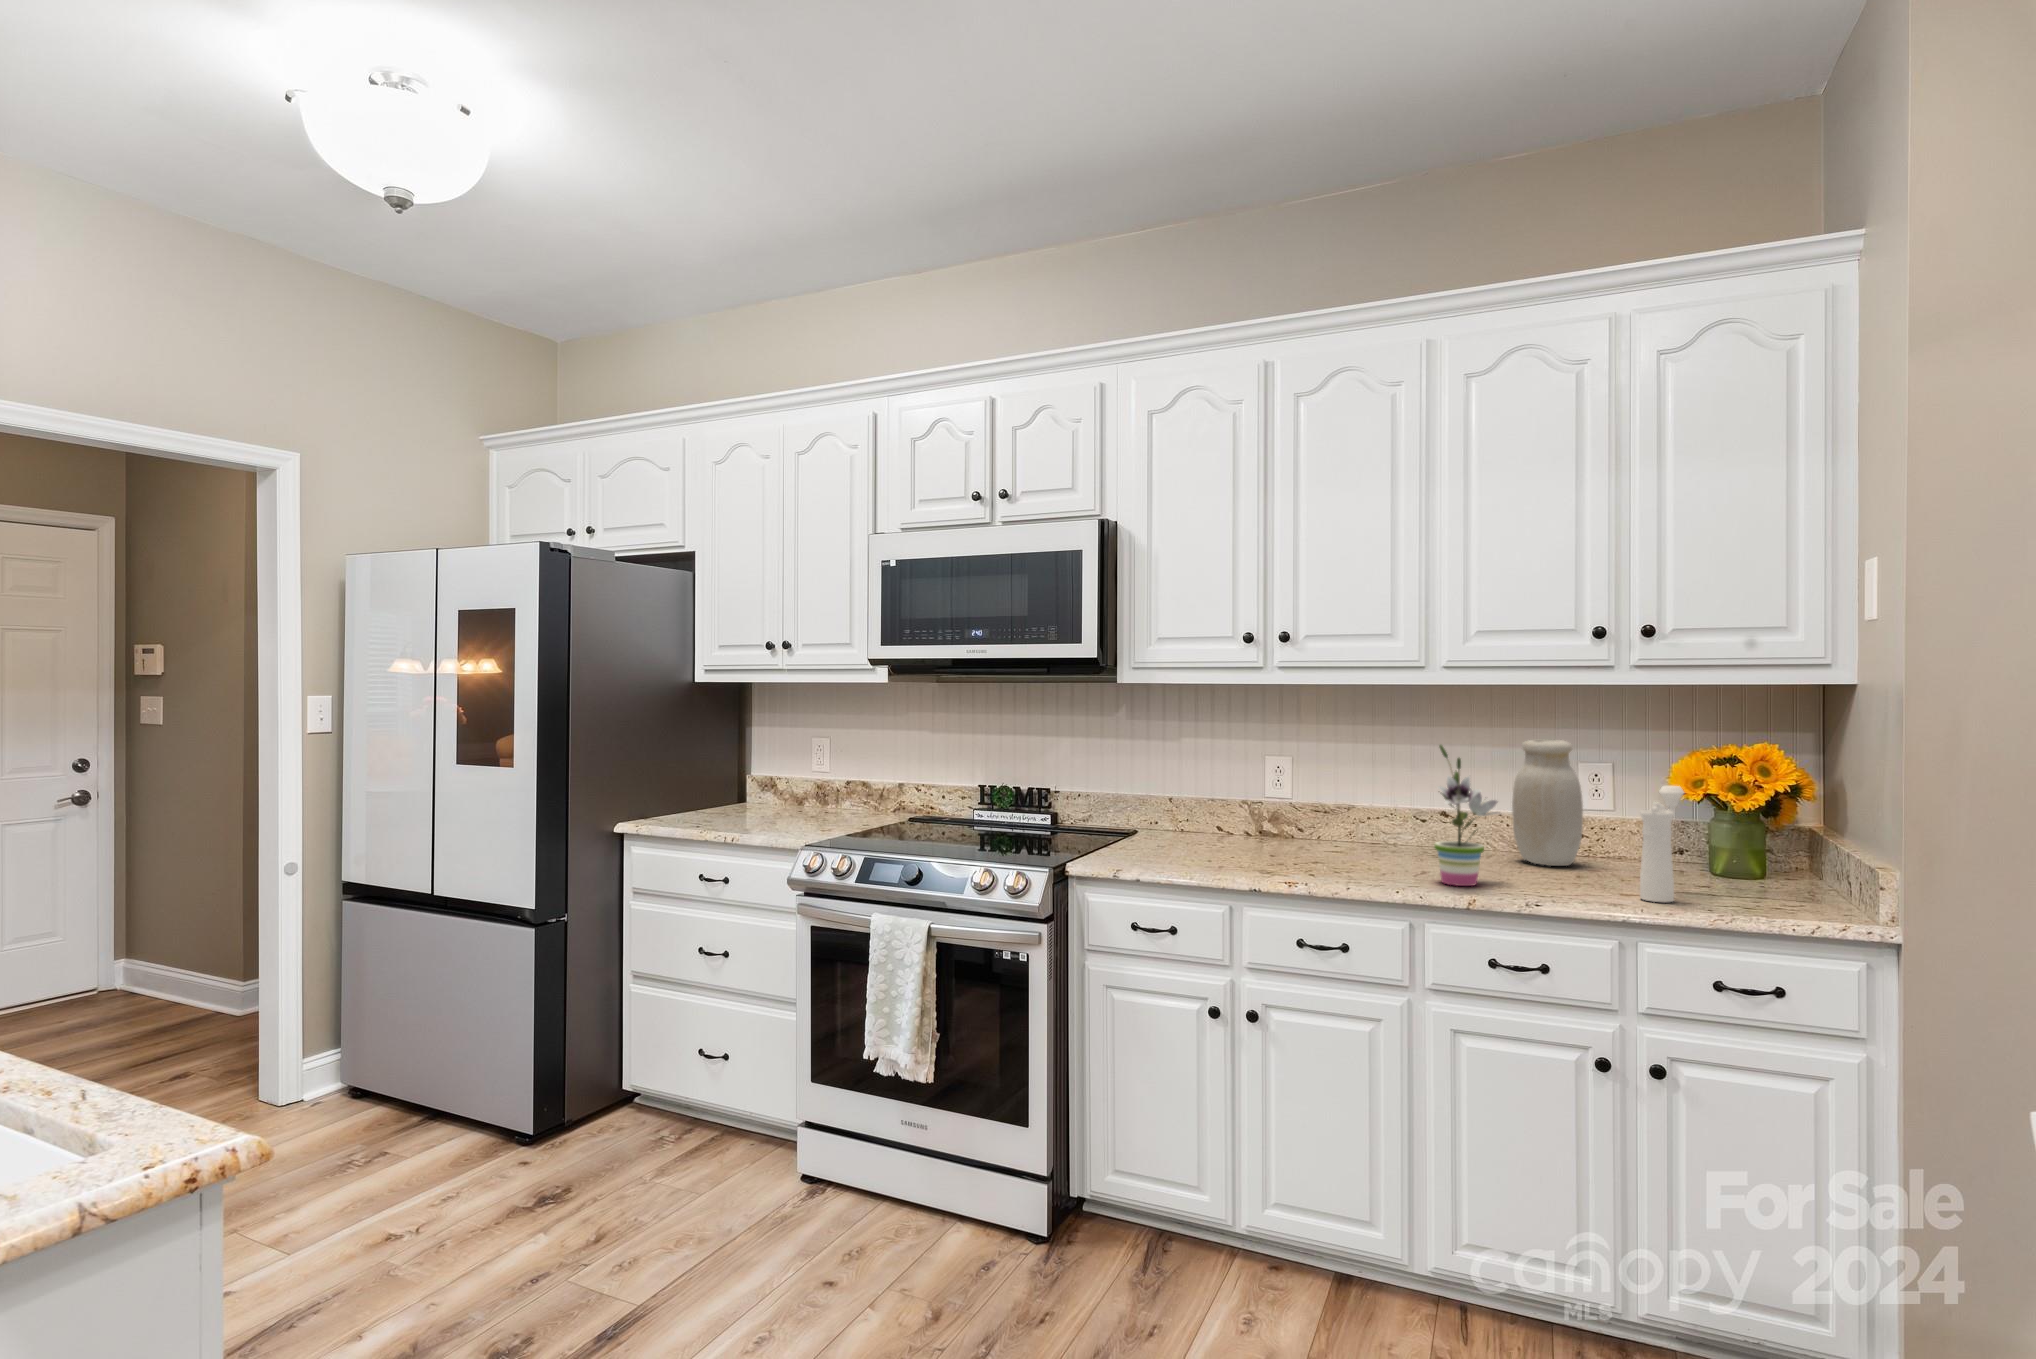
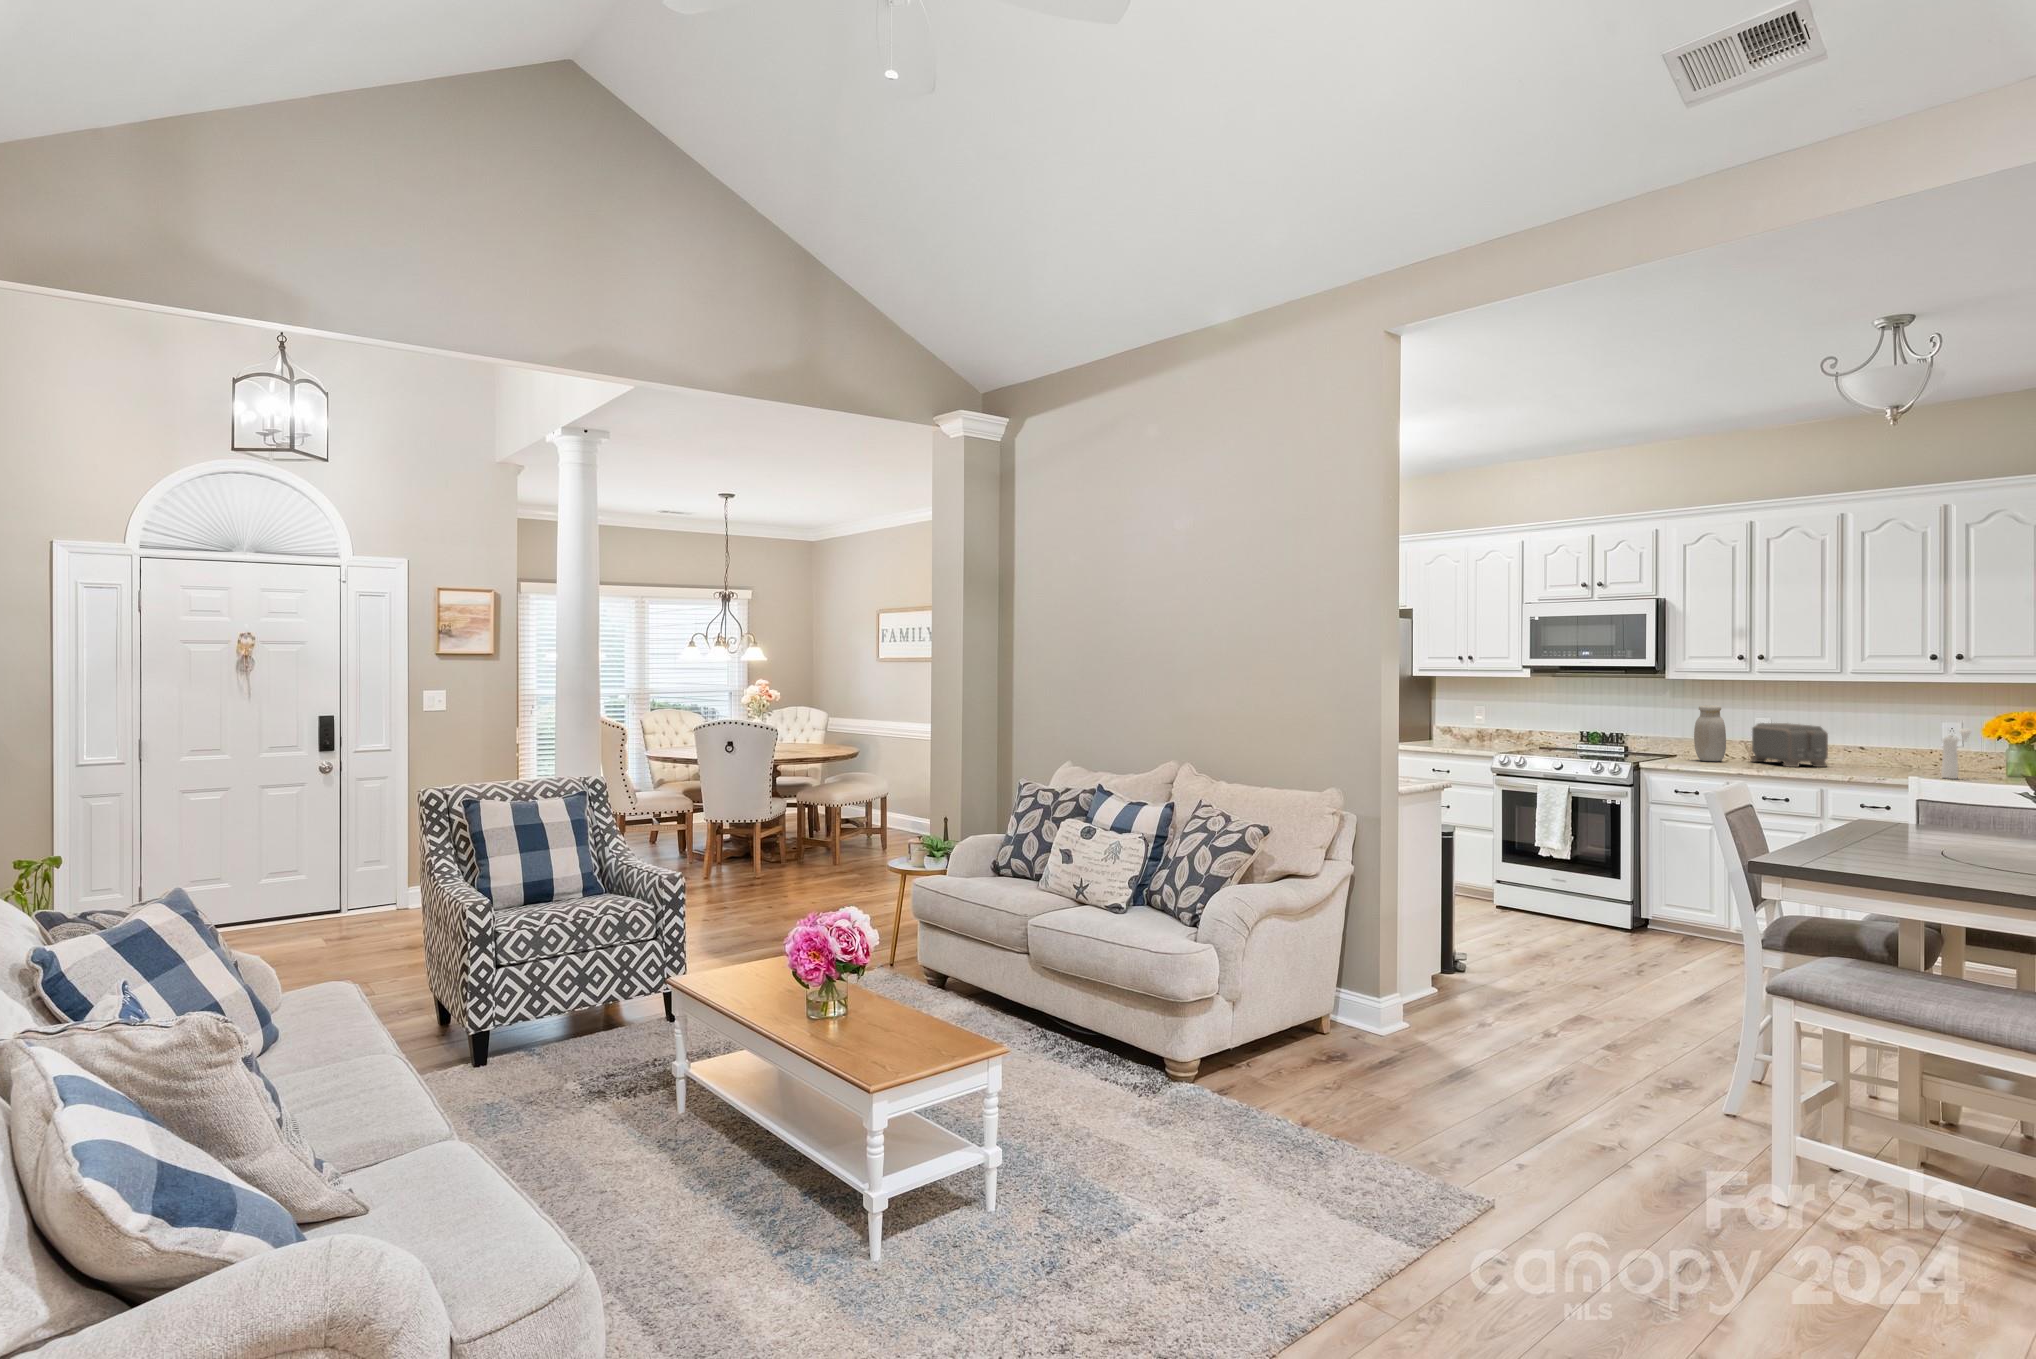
jar: present [1512,740,1583,866] -> present [1694,705,1726,761]
potted plant: present [1434,745,1501,886] -> none [1836,709,1876,773]
toaster: none [1264,770,1403,867] -> present [1752,723,1828,767]

